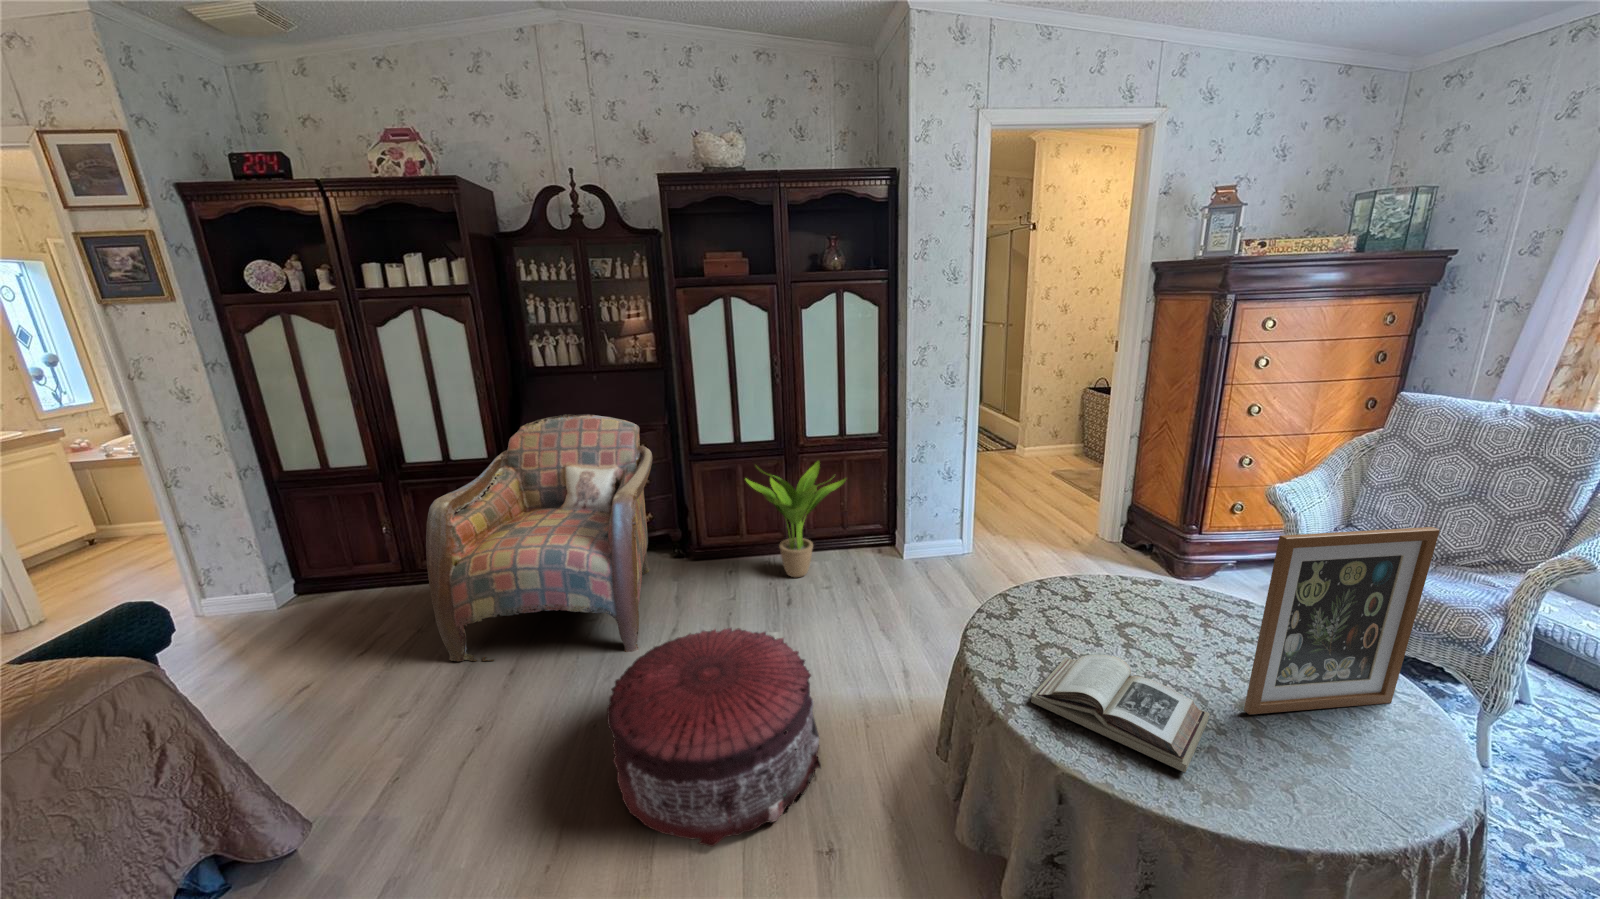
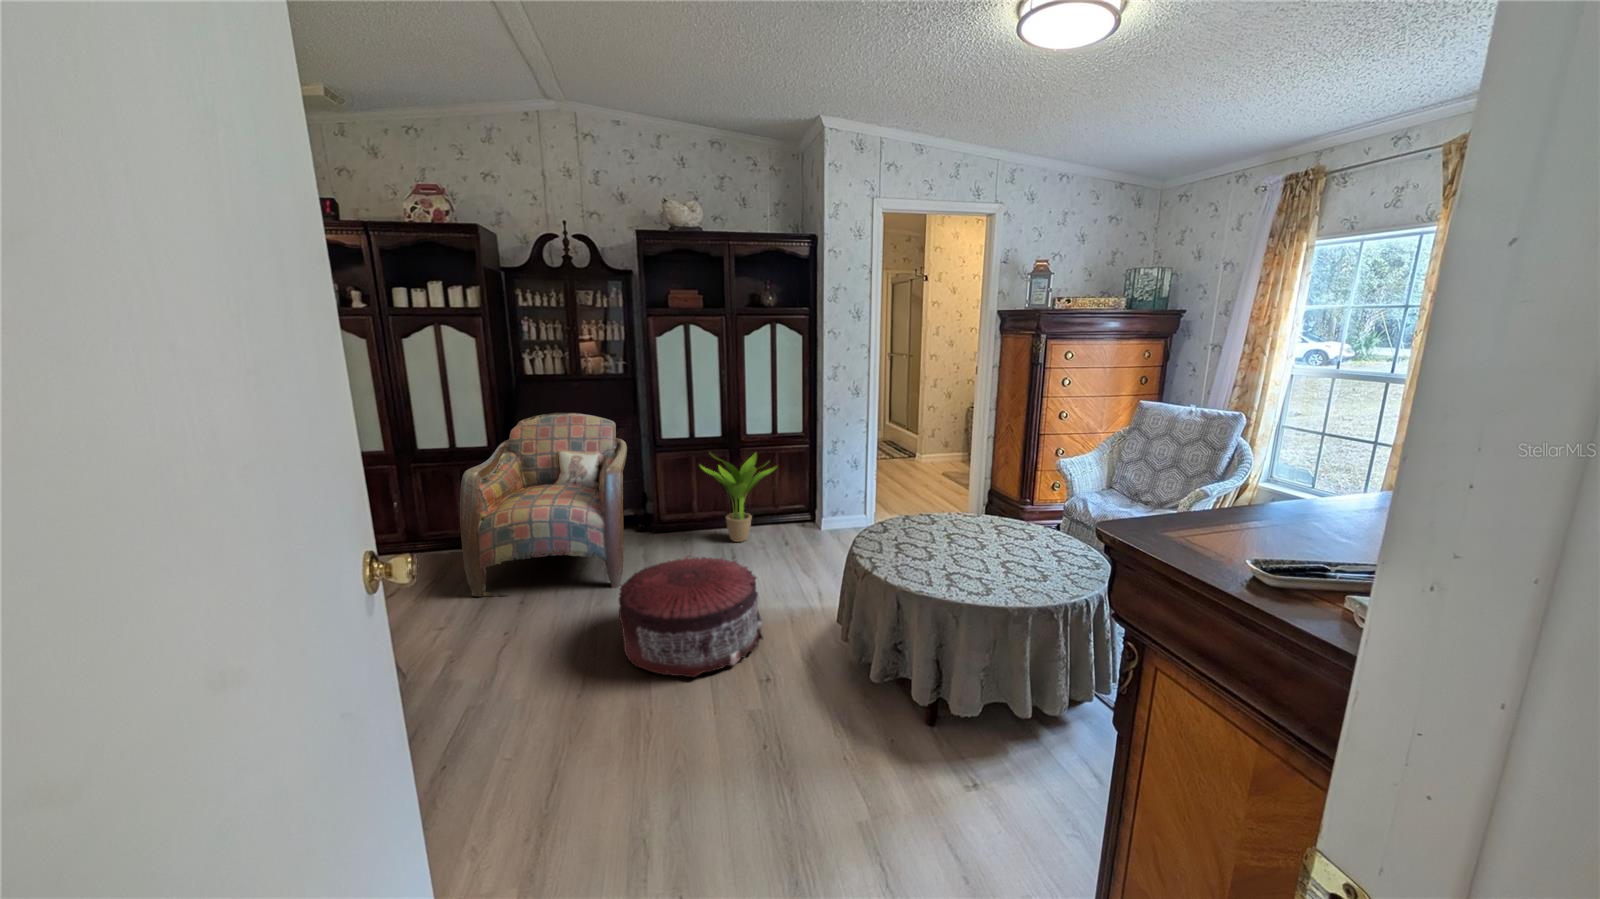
picture frame: present [1244,527,1440,714] -> none [1002,459,1092,565]
book: present [1031,655,1209,772] -> none [889,539,983,585]

